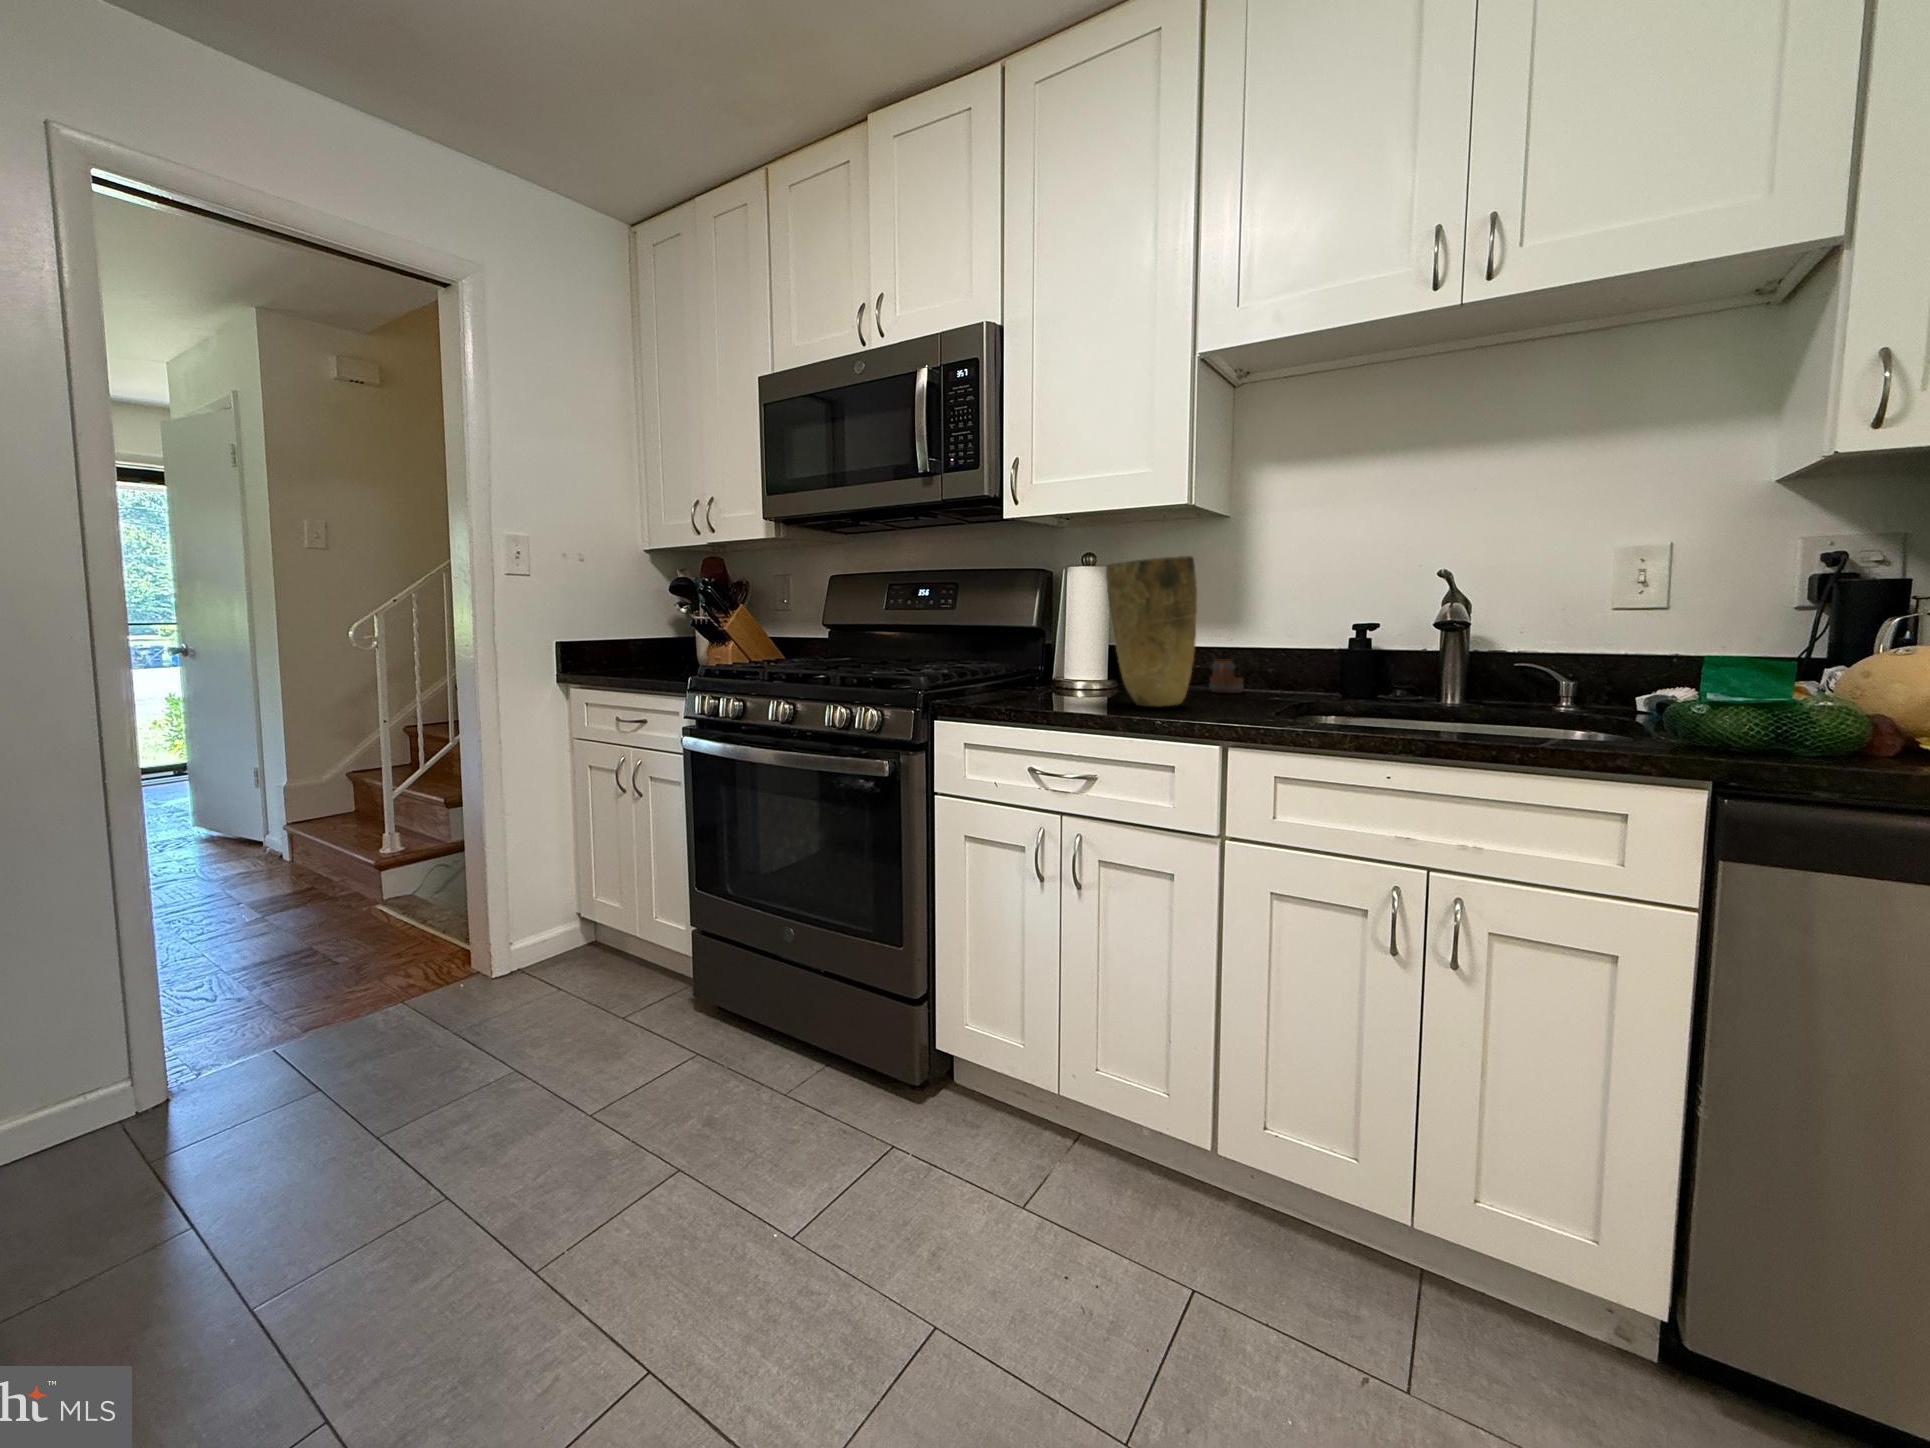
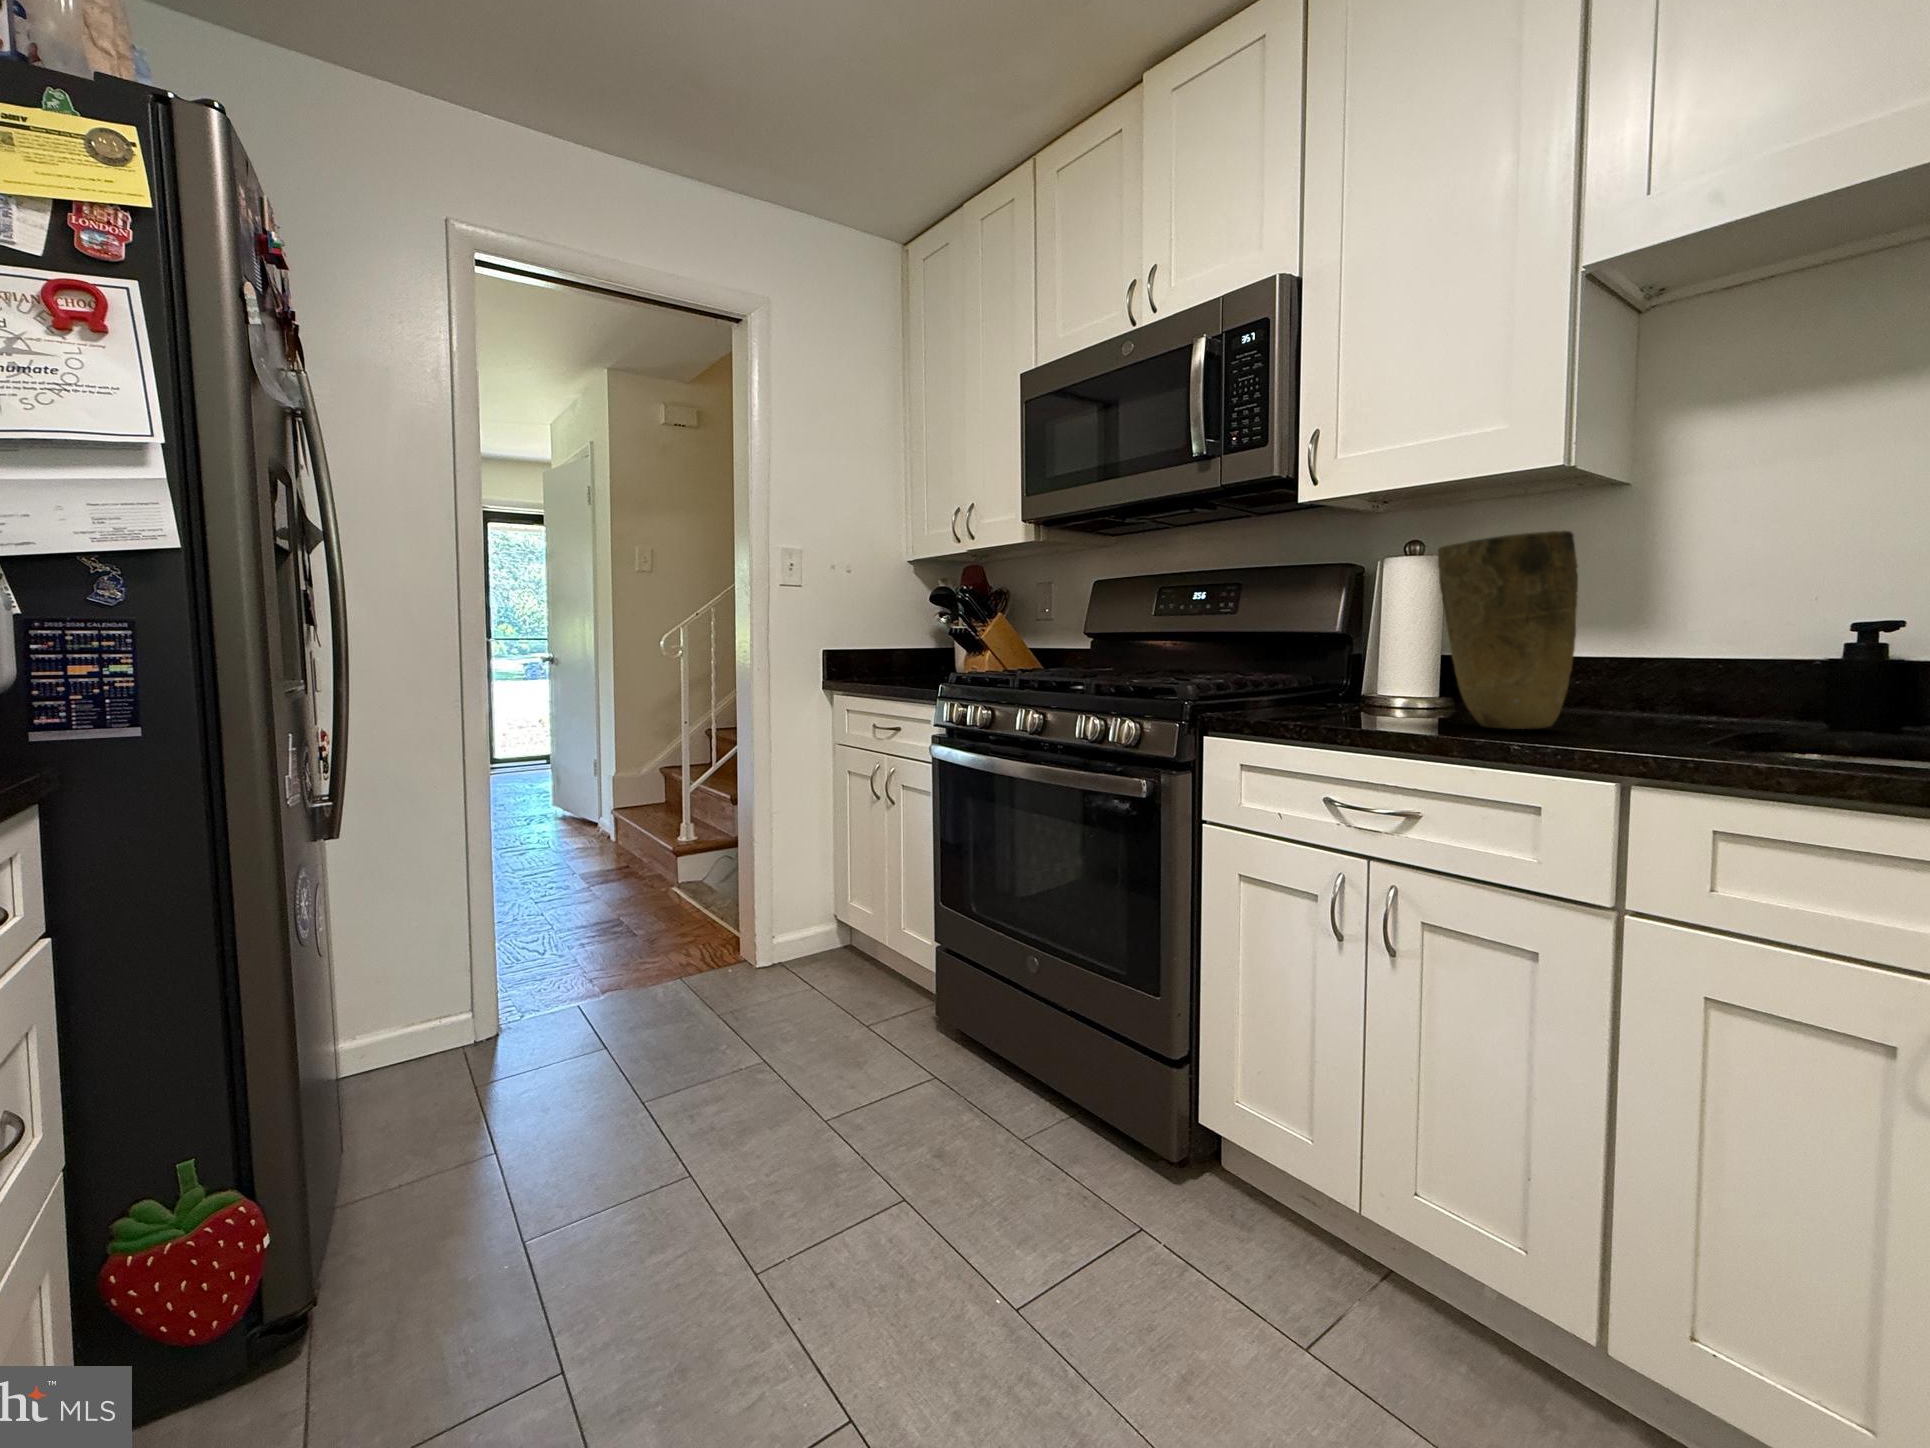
mug: present [1209,661,1244,693] -> none [1593,675,1652,719]

